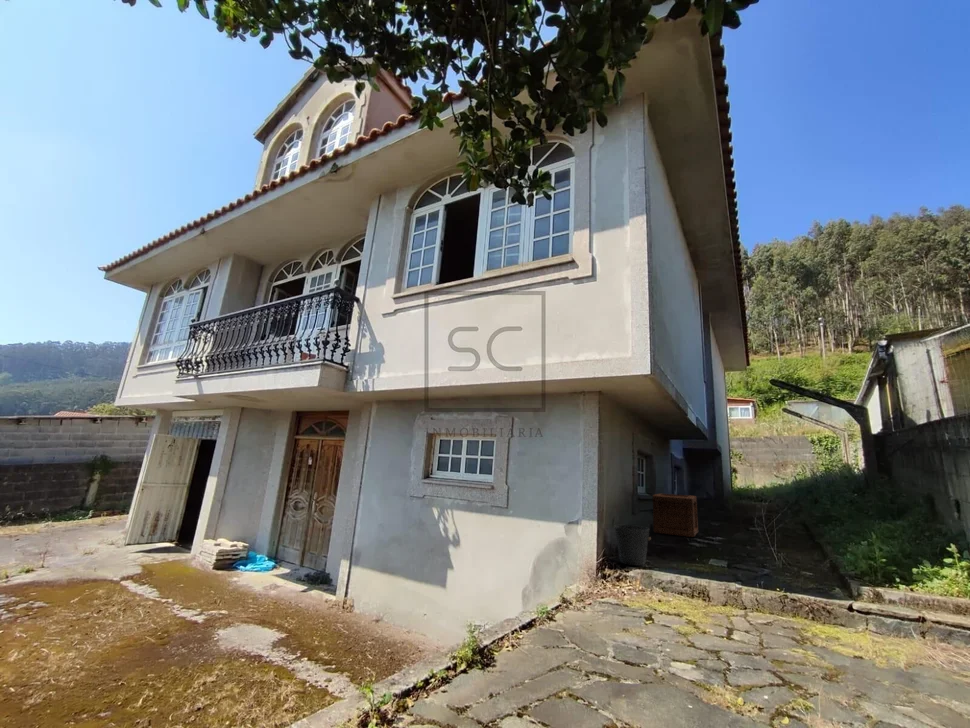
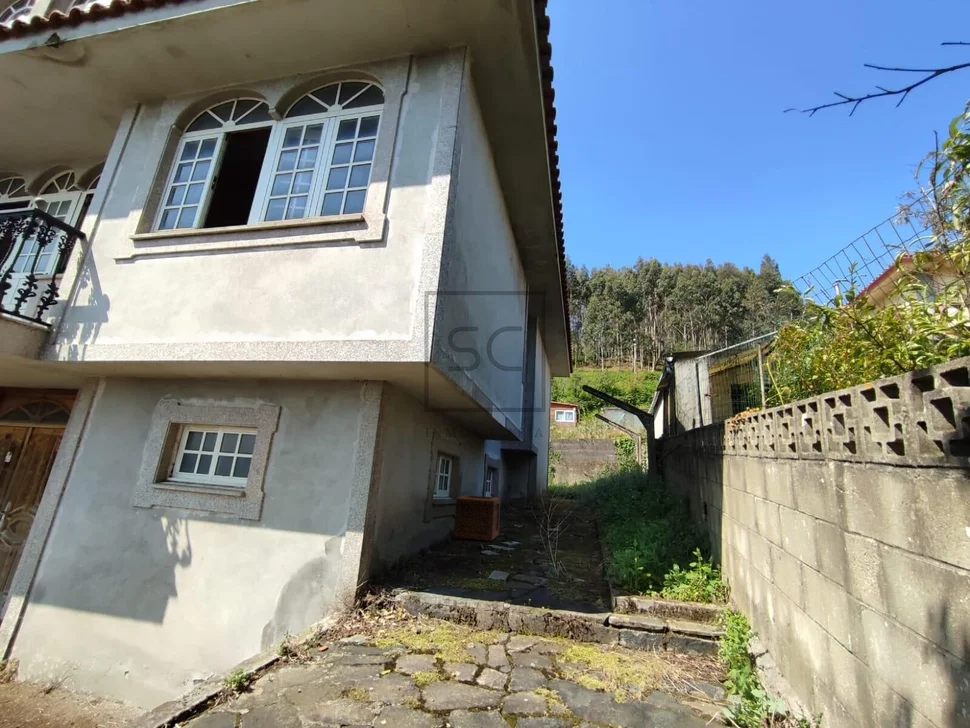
bucket: present [615,525,651,566] -> none [392,535,431,584]

